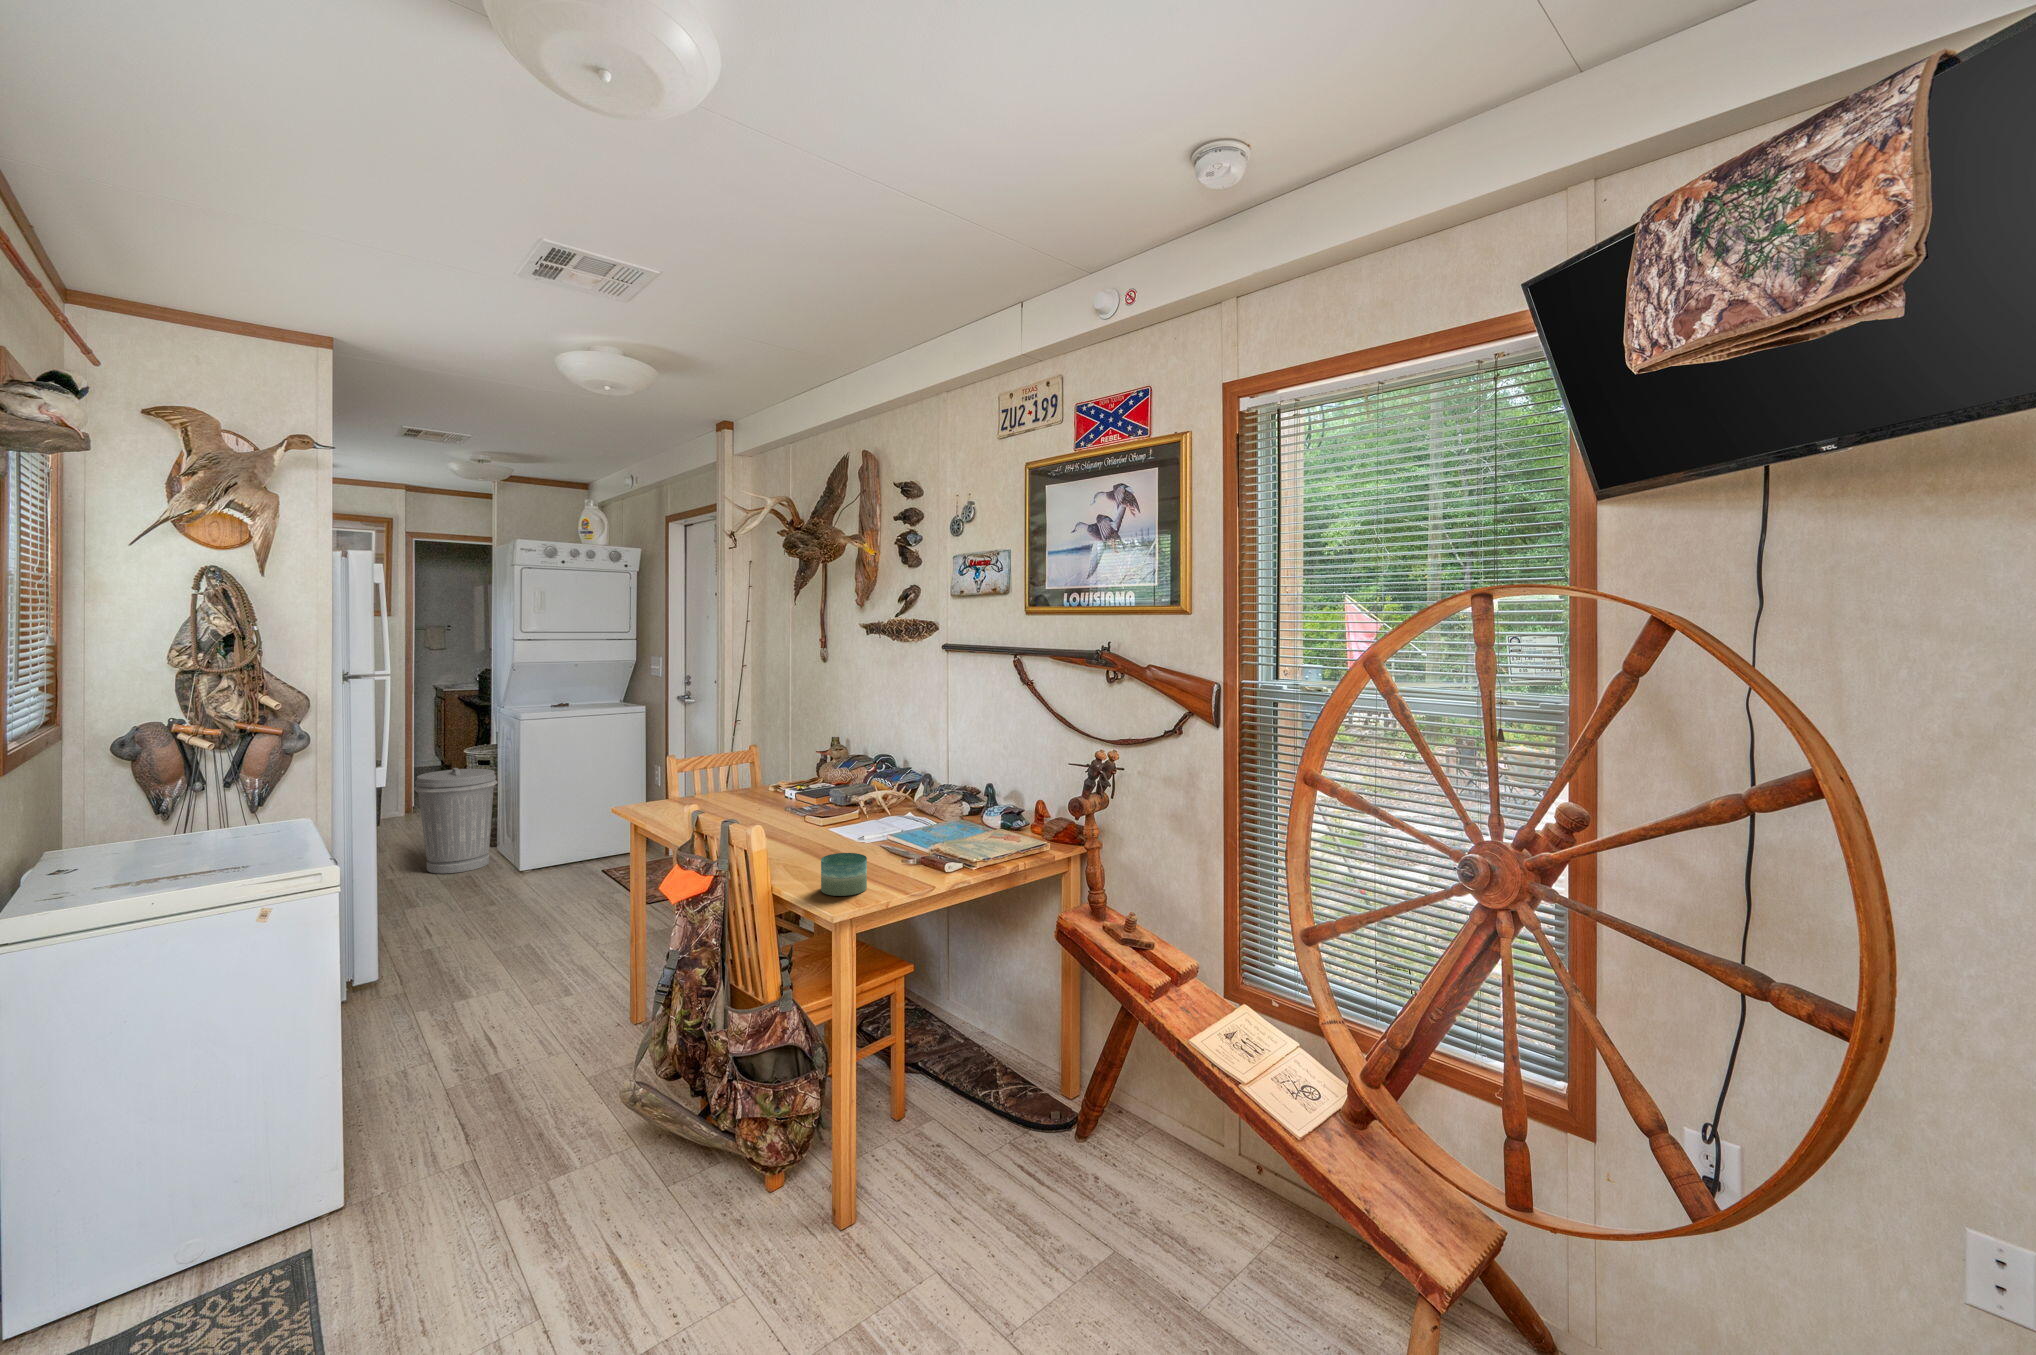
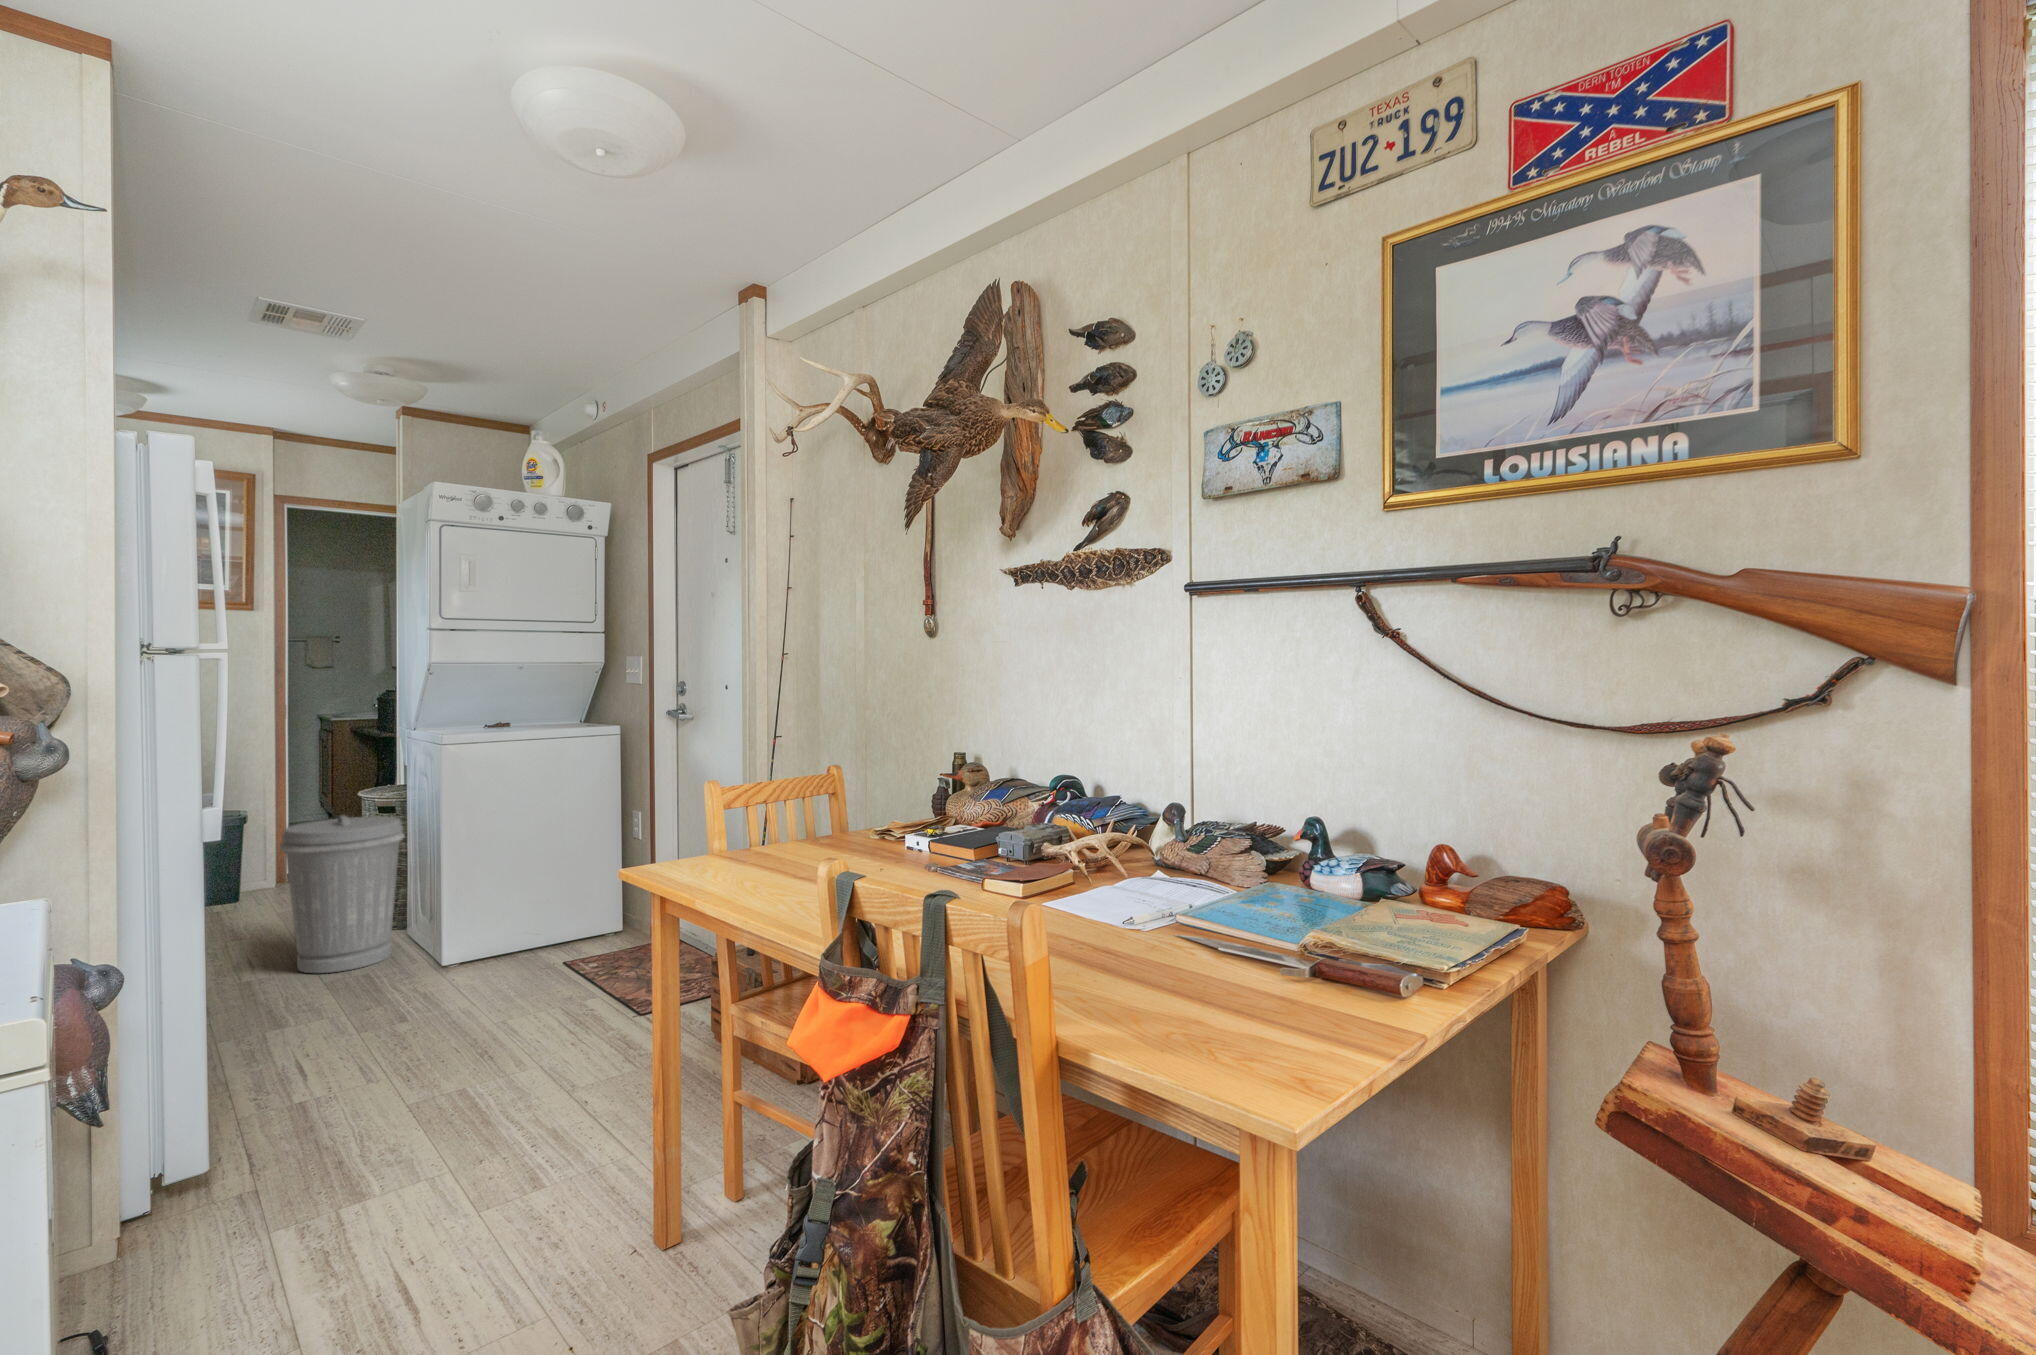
candle: present [821,853,867,896] -> none [1178,960,1285,1068]

